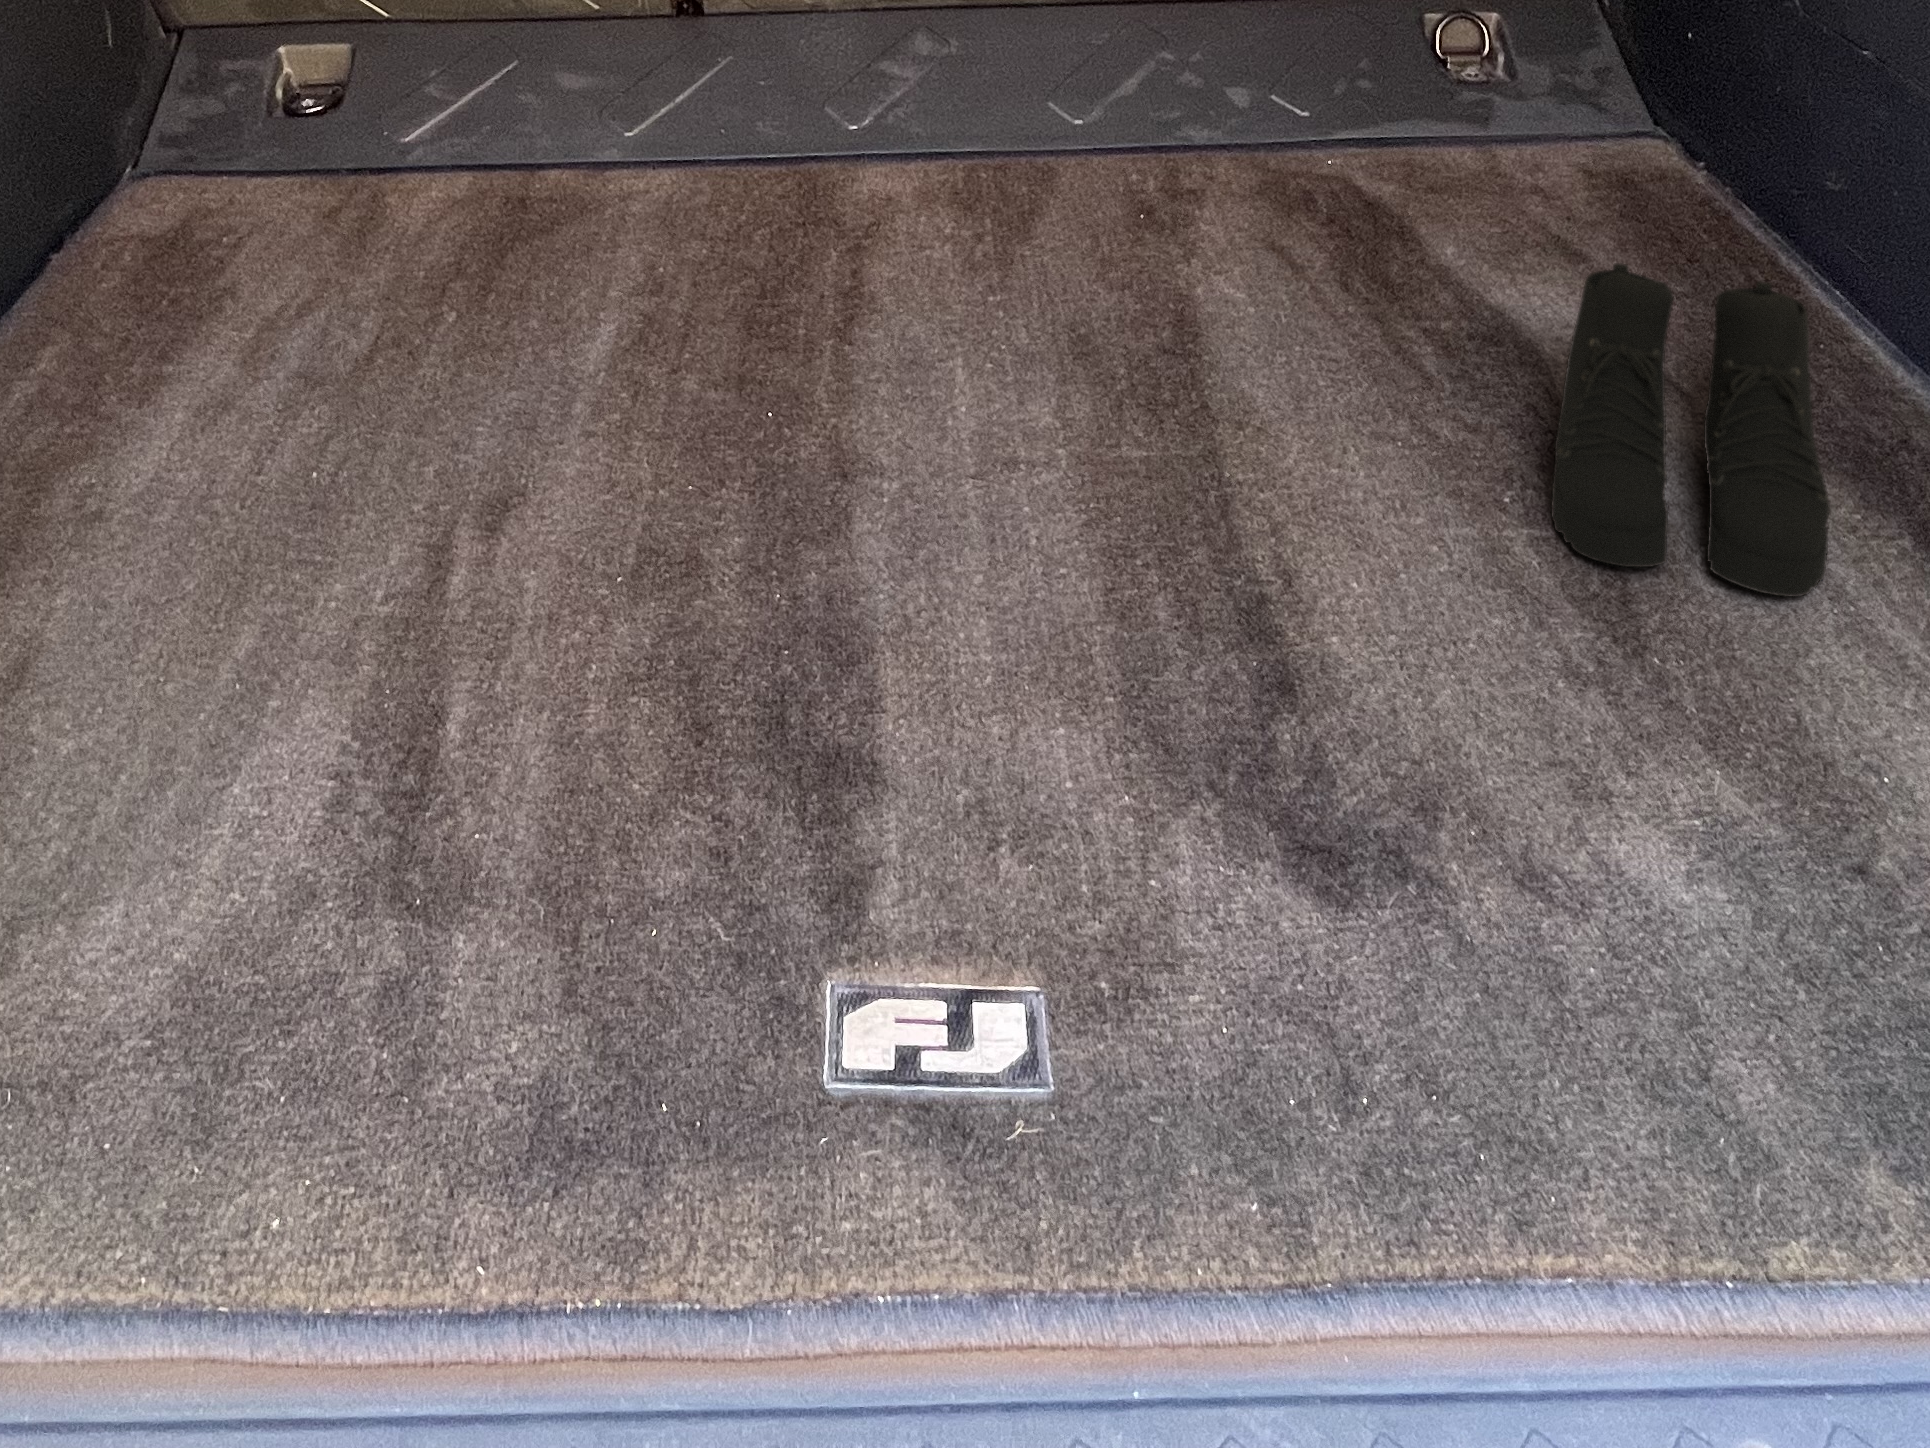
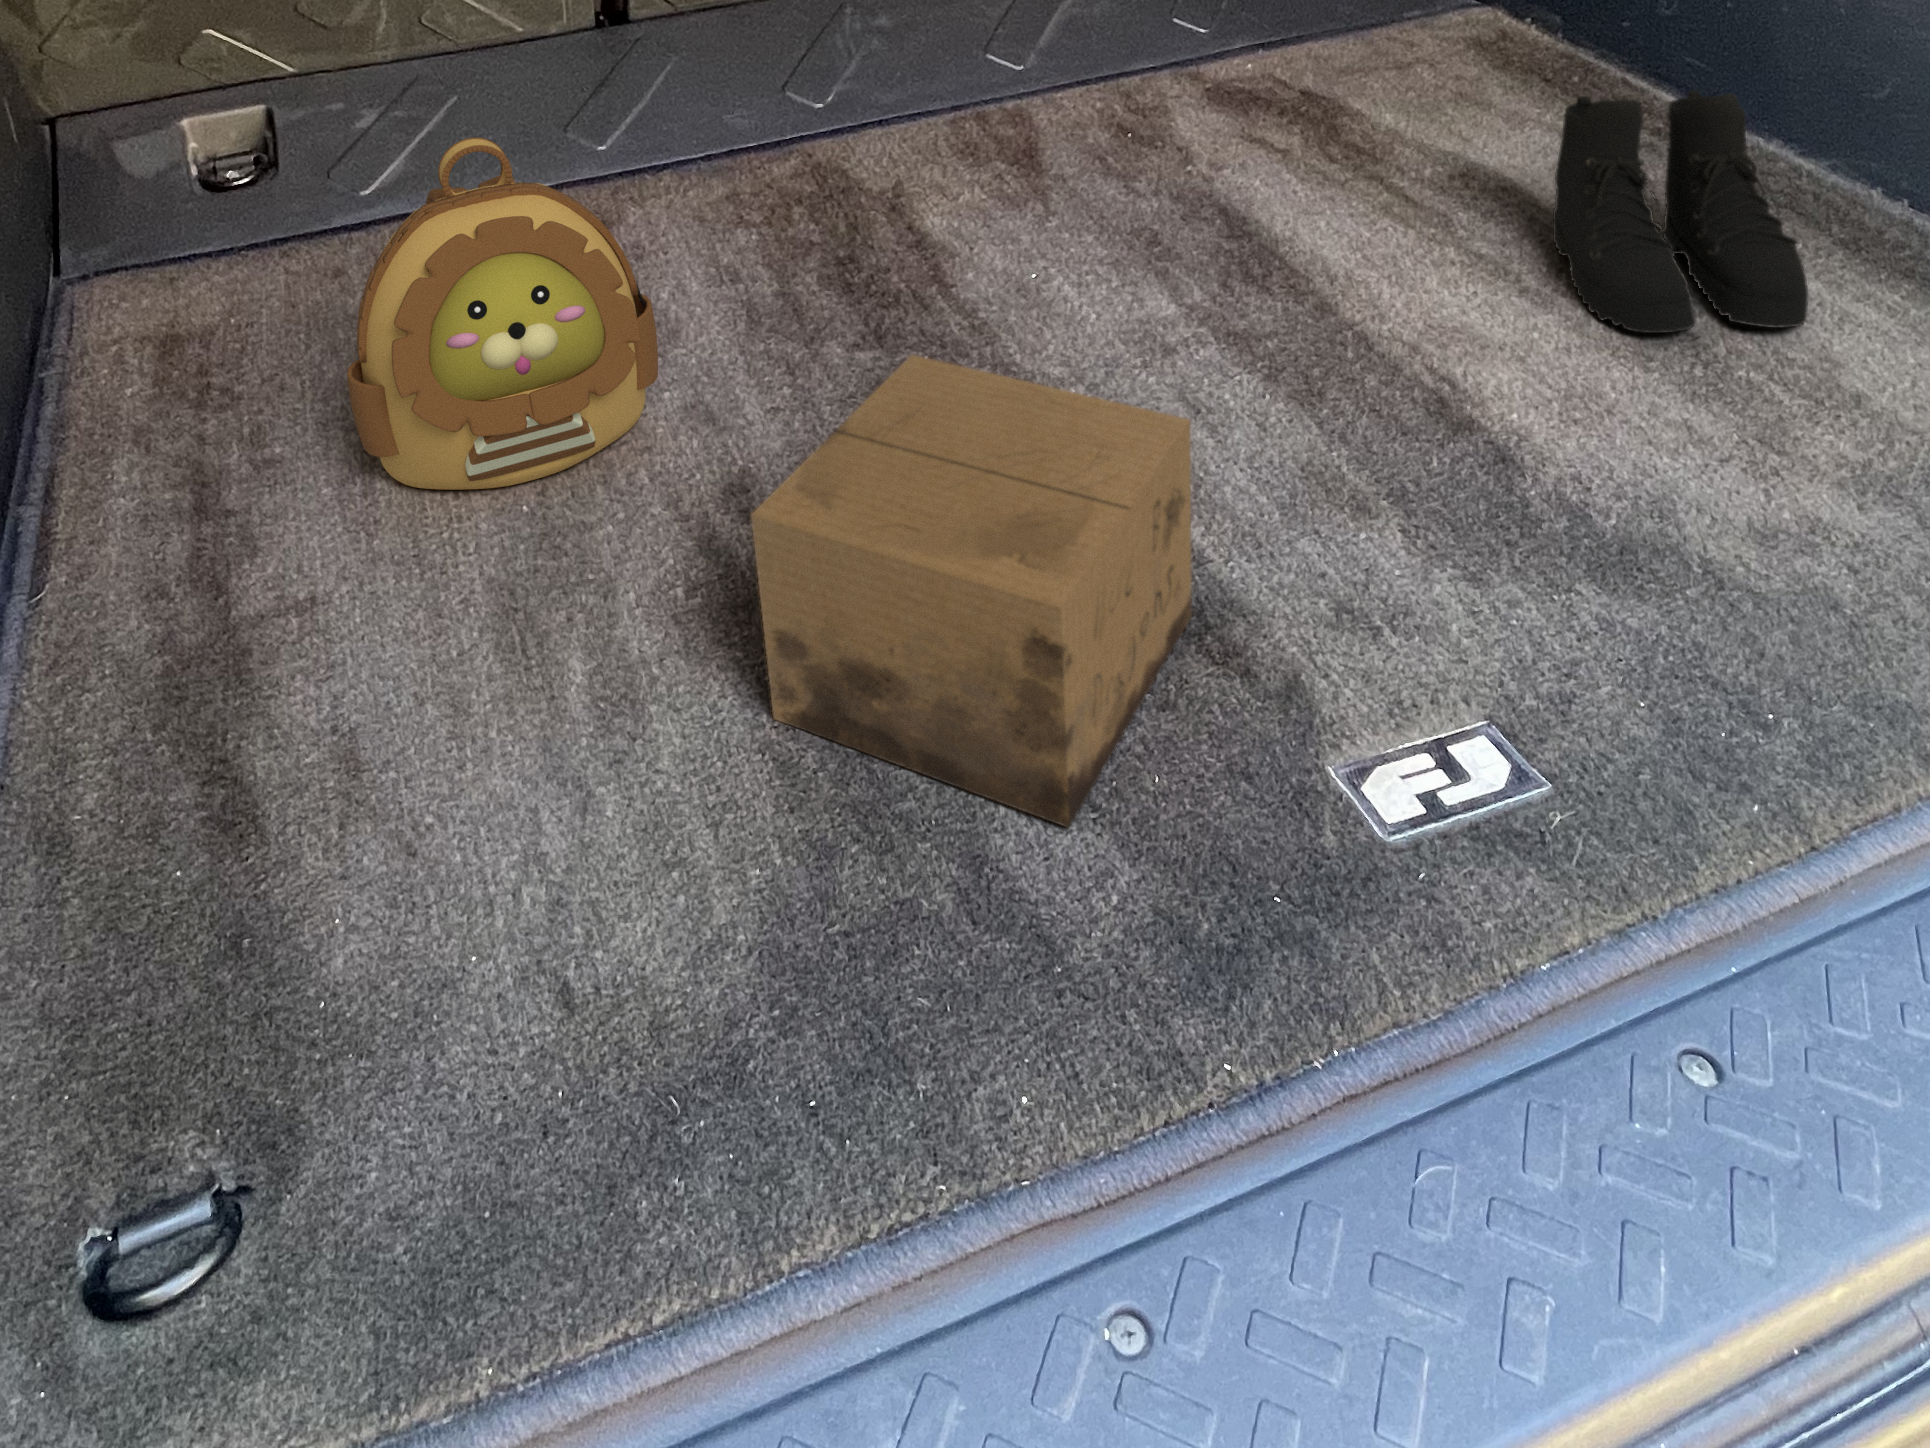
backpack: none [242,107,539,440] -> present [347,137,658,490]
cardboard box: none [385,399,857,921] -> present [751,355,1192,828]

